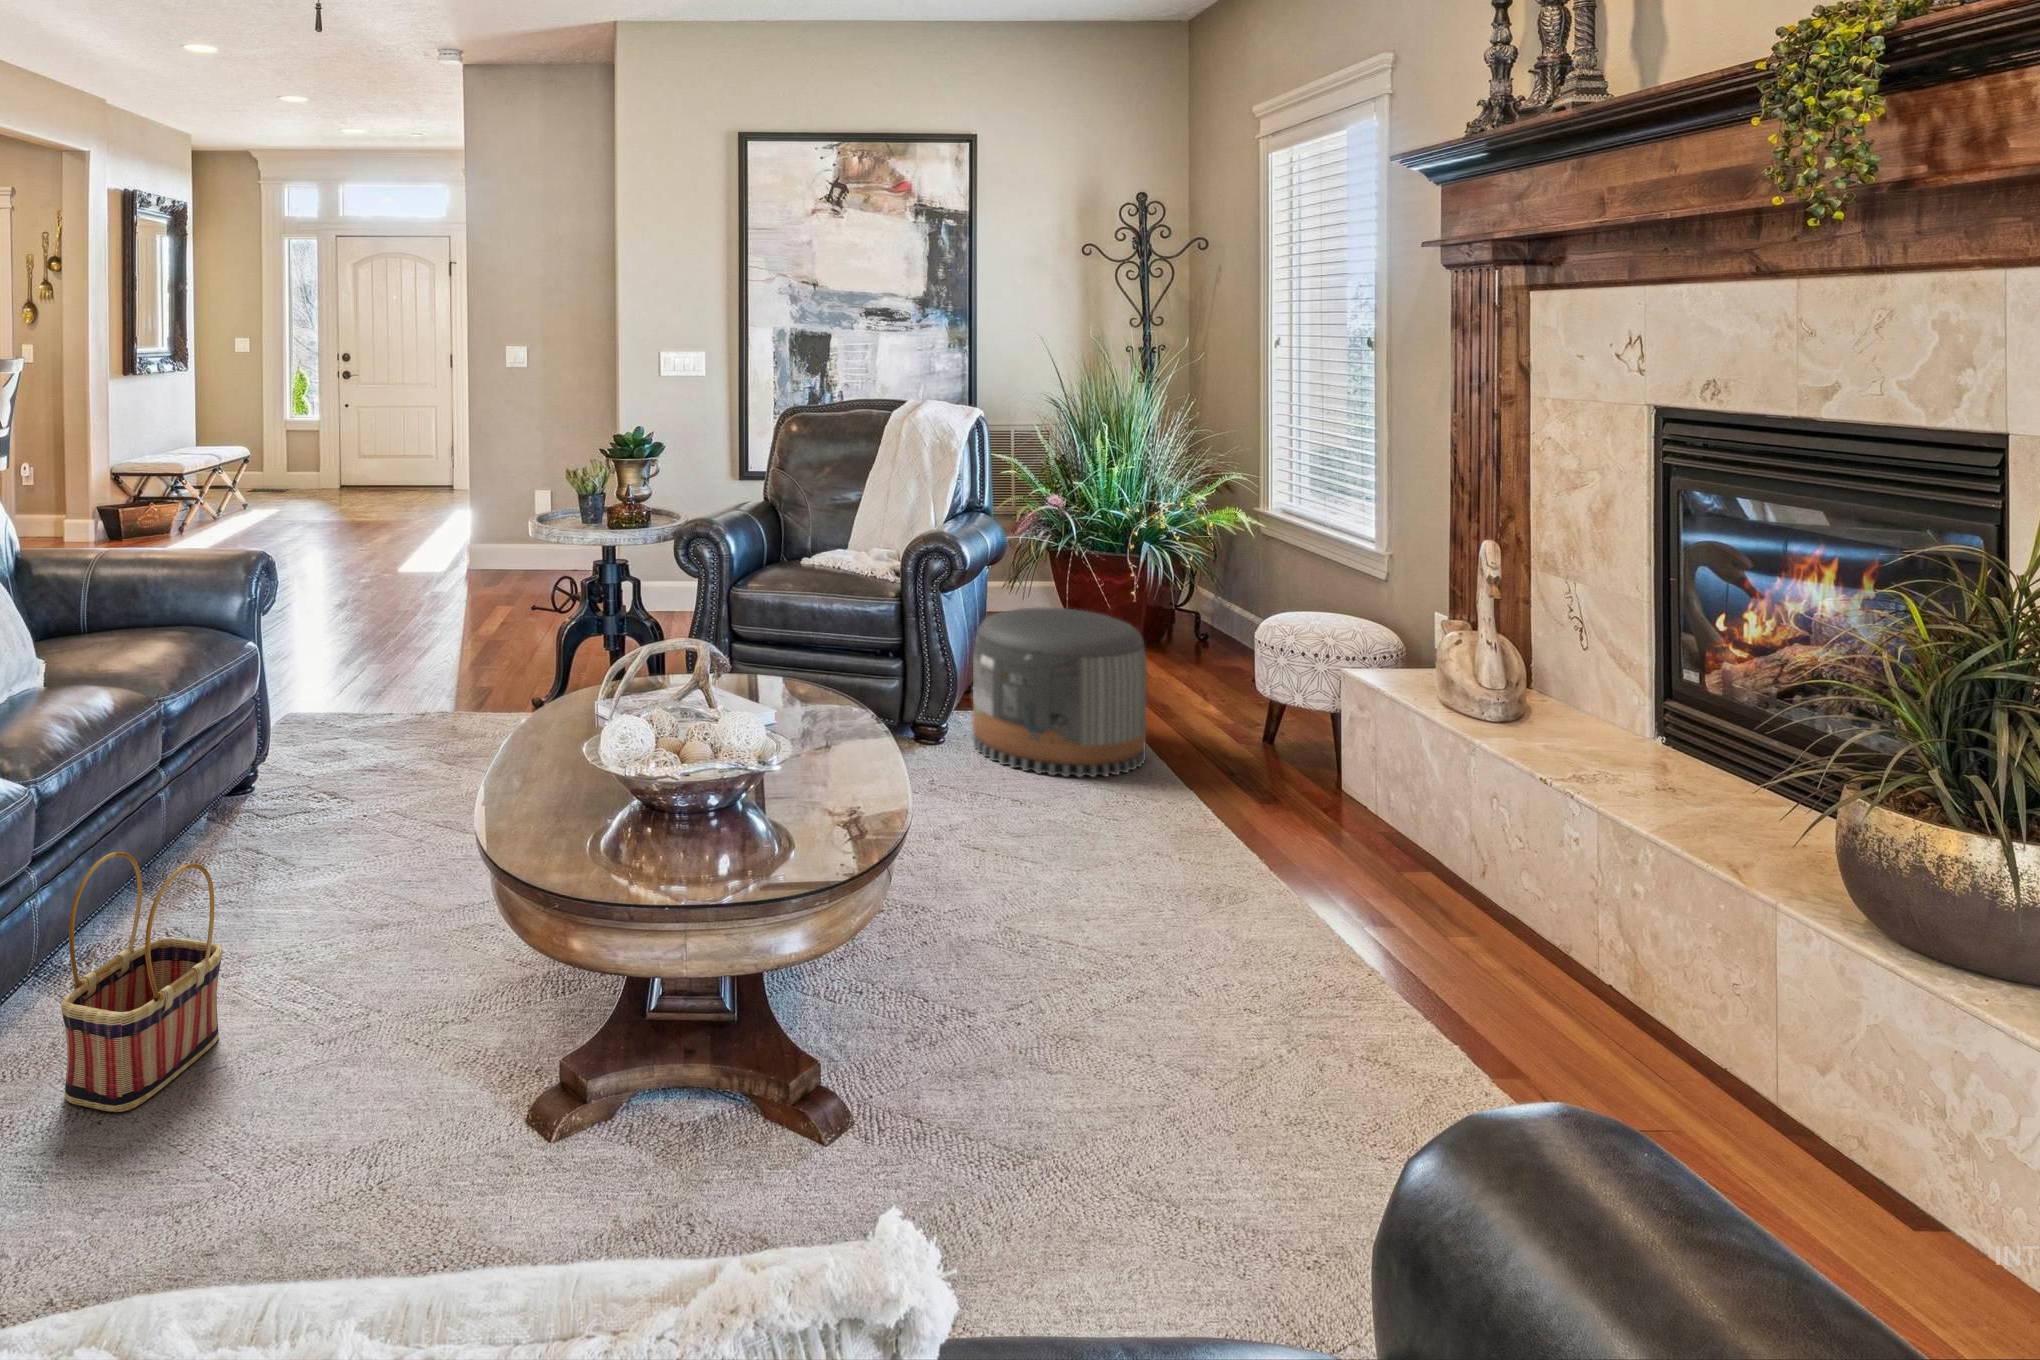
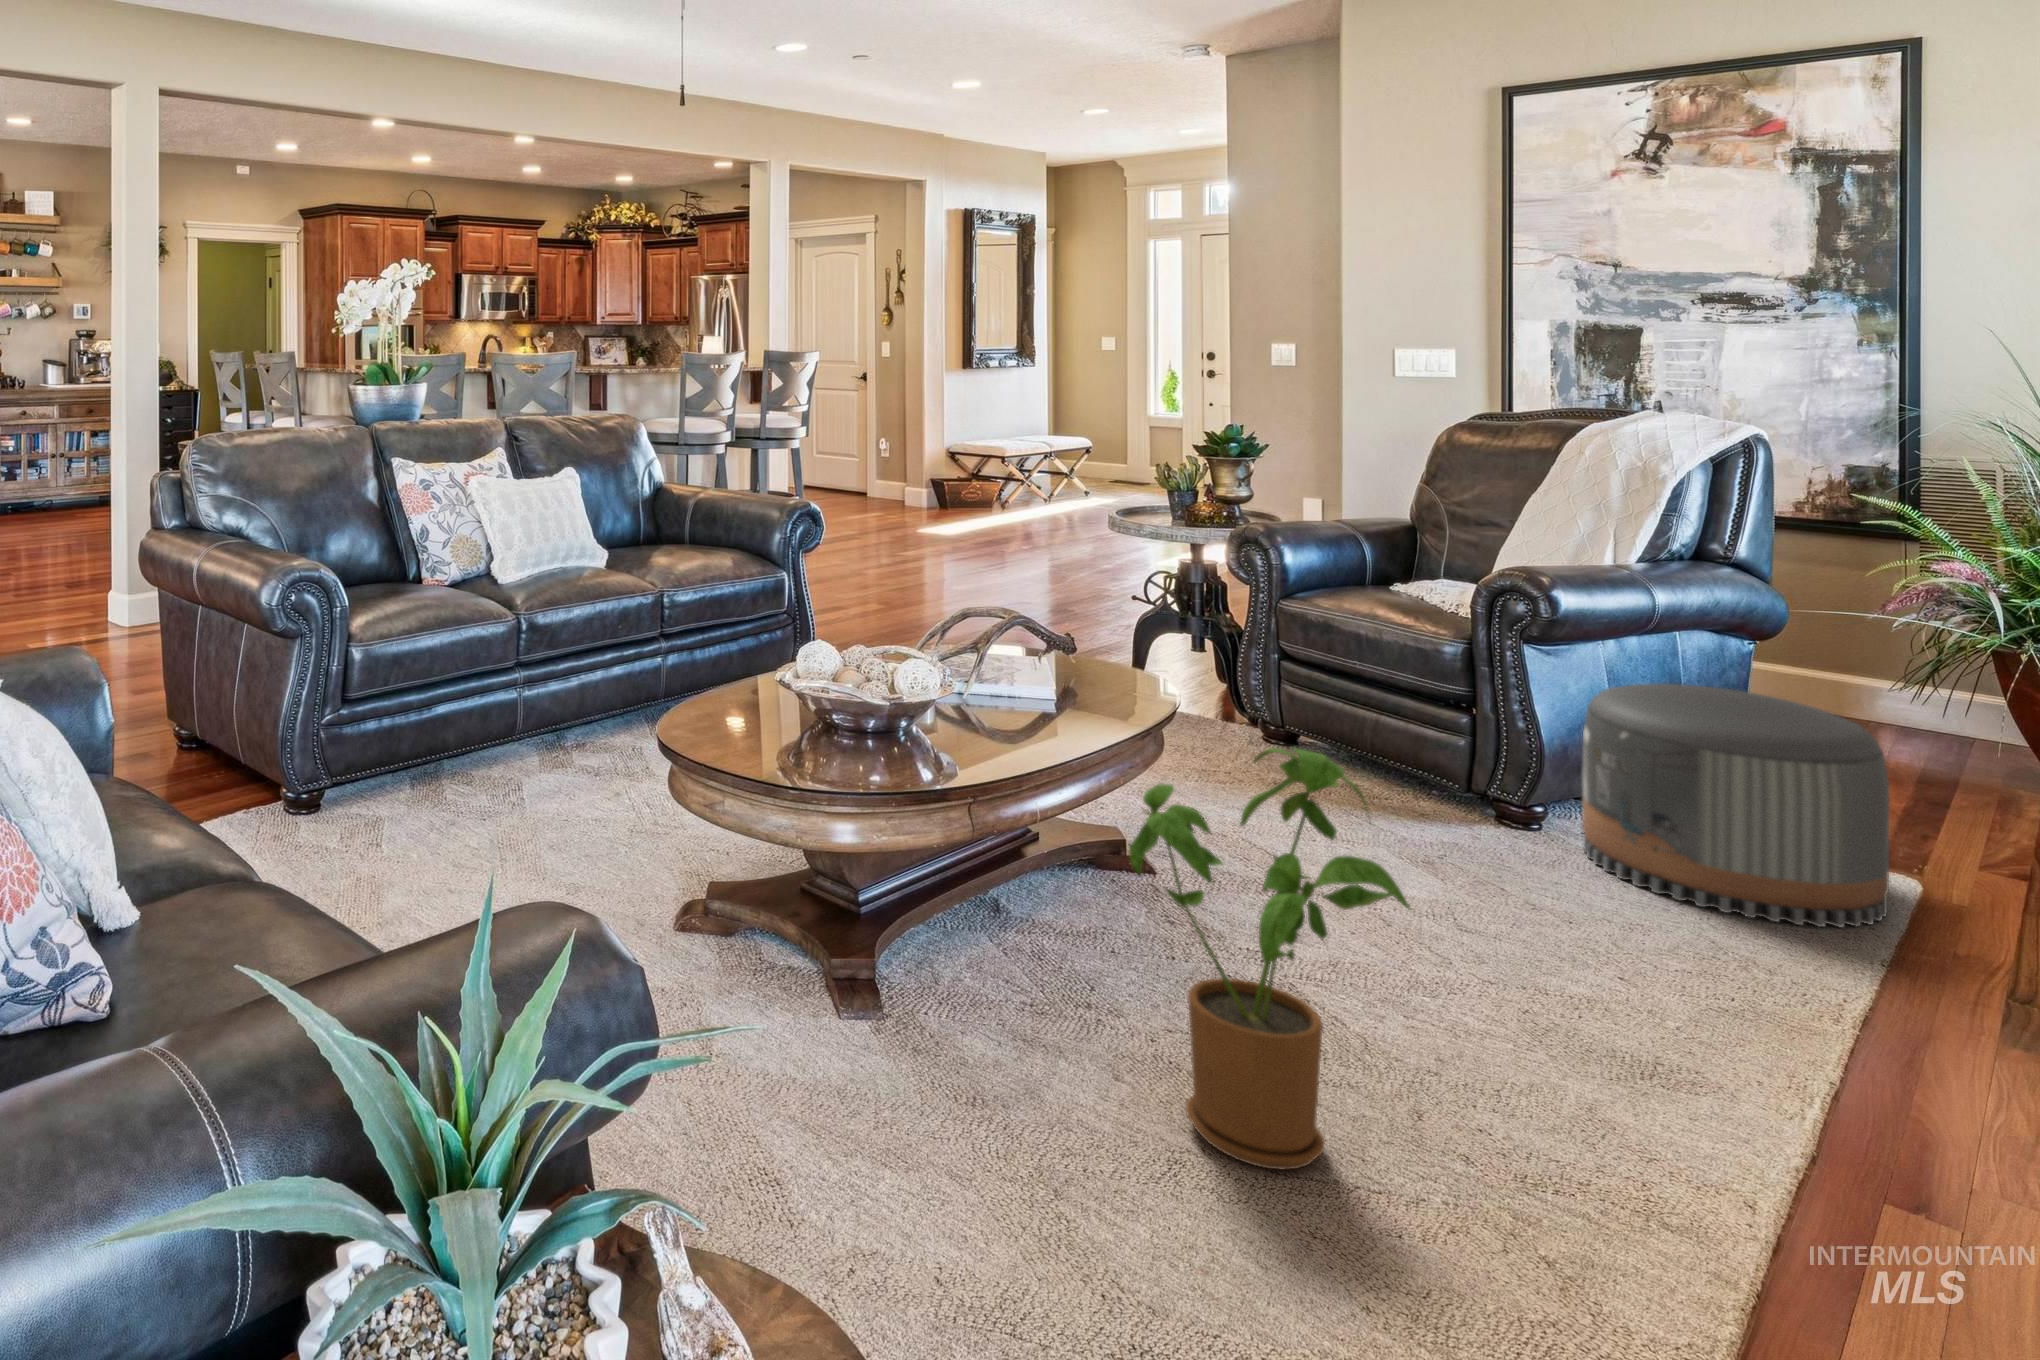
house plant: none [1094,731,1349,1143] -> present [1129,748,1410,1170]
basket: present [61,852,223,1112] -> none [504,662,610,814]

